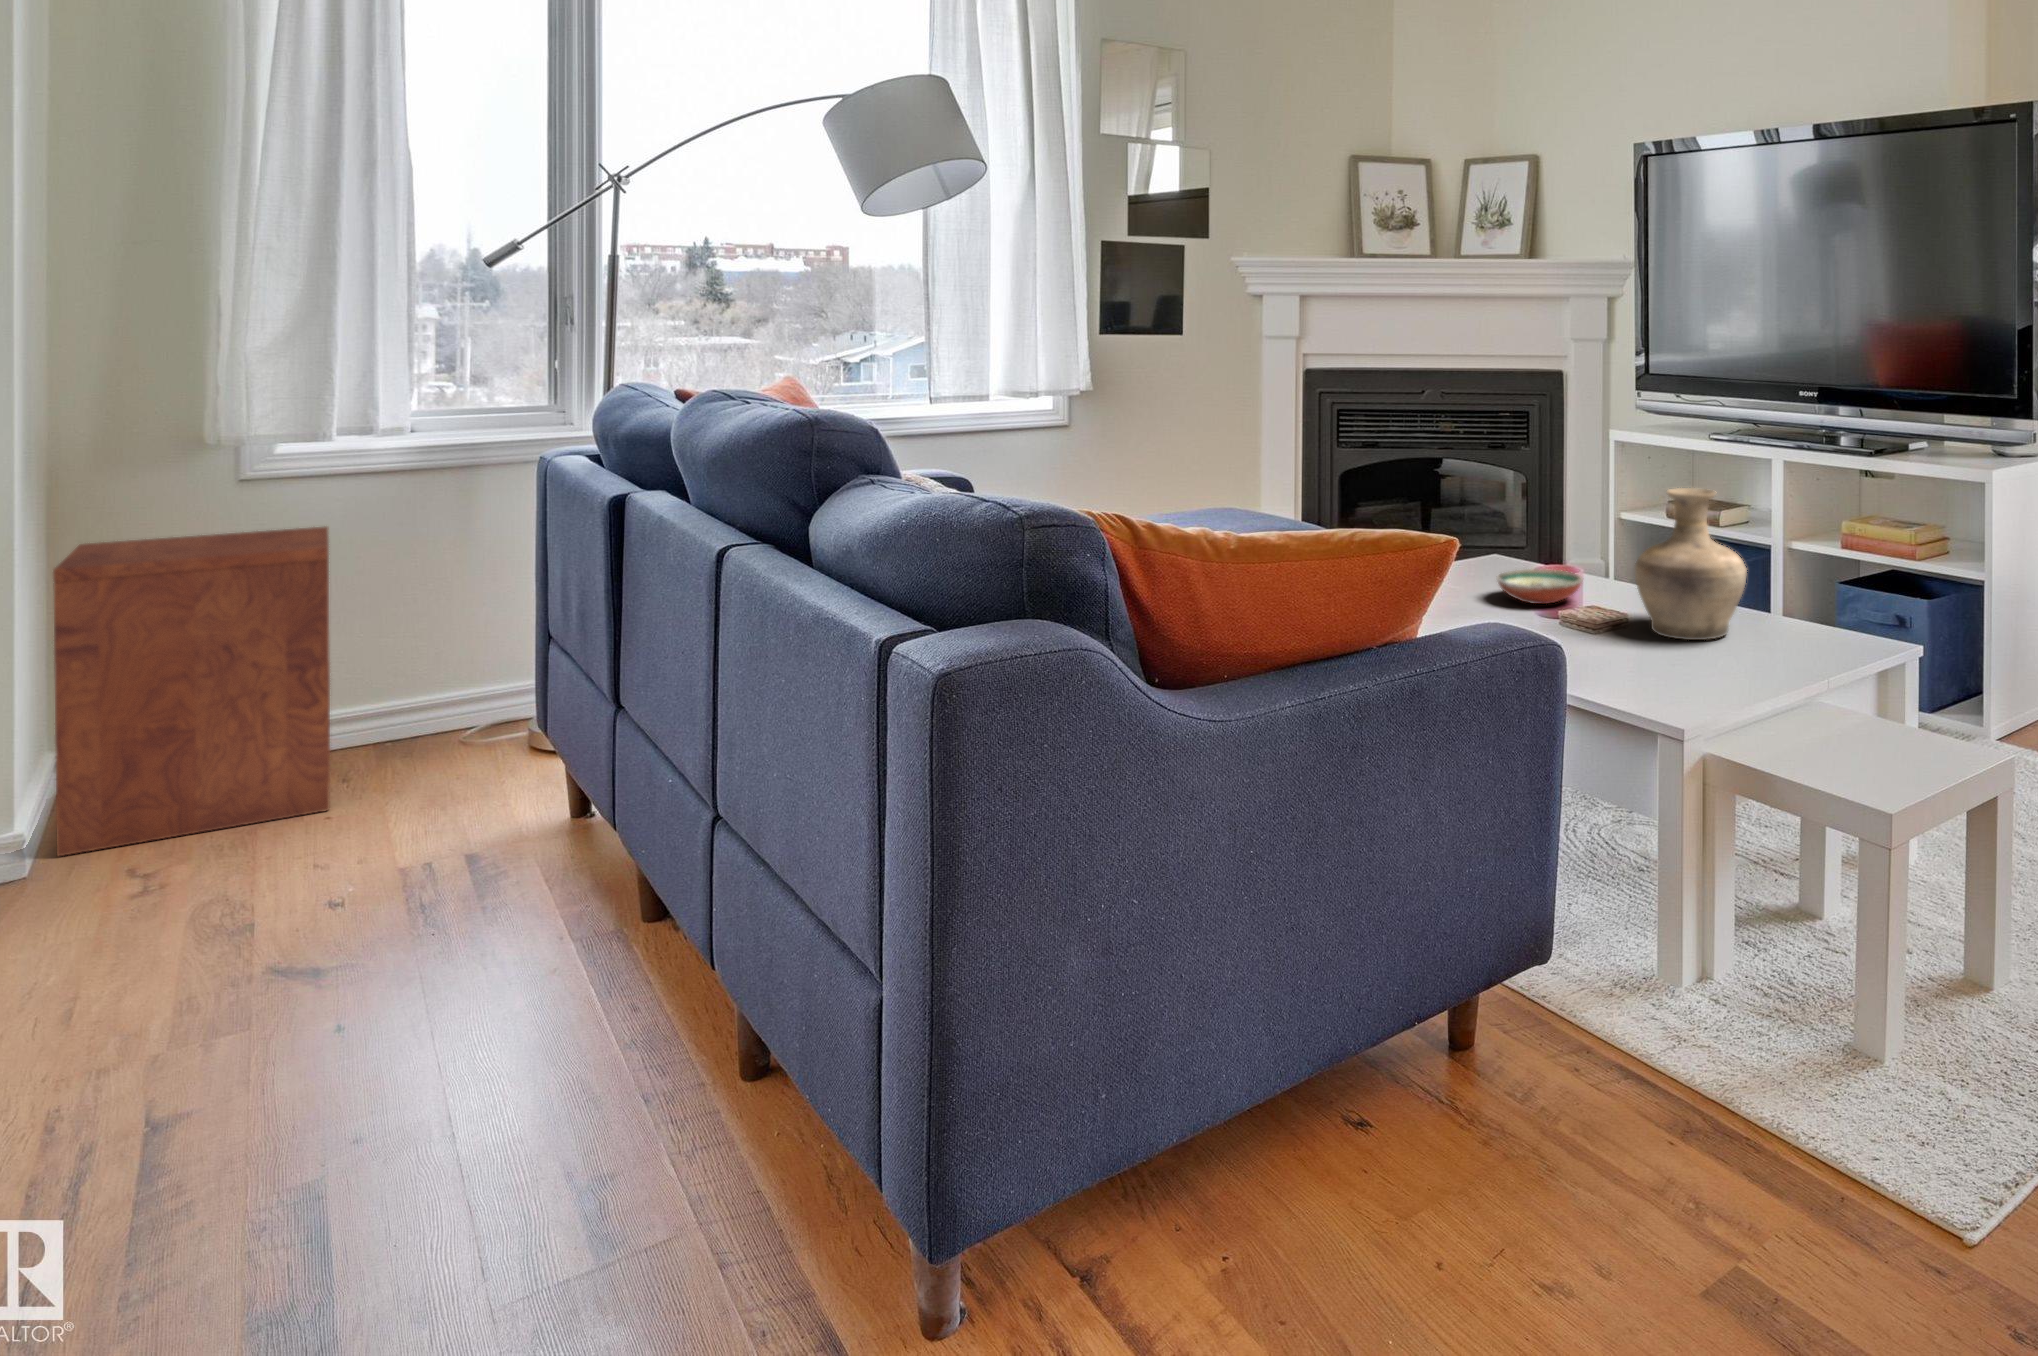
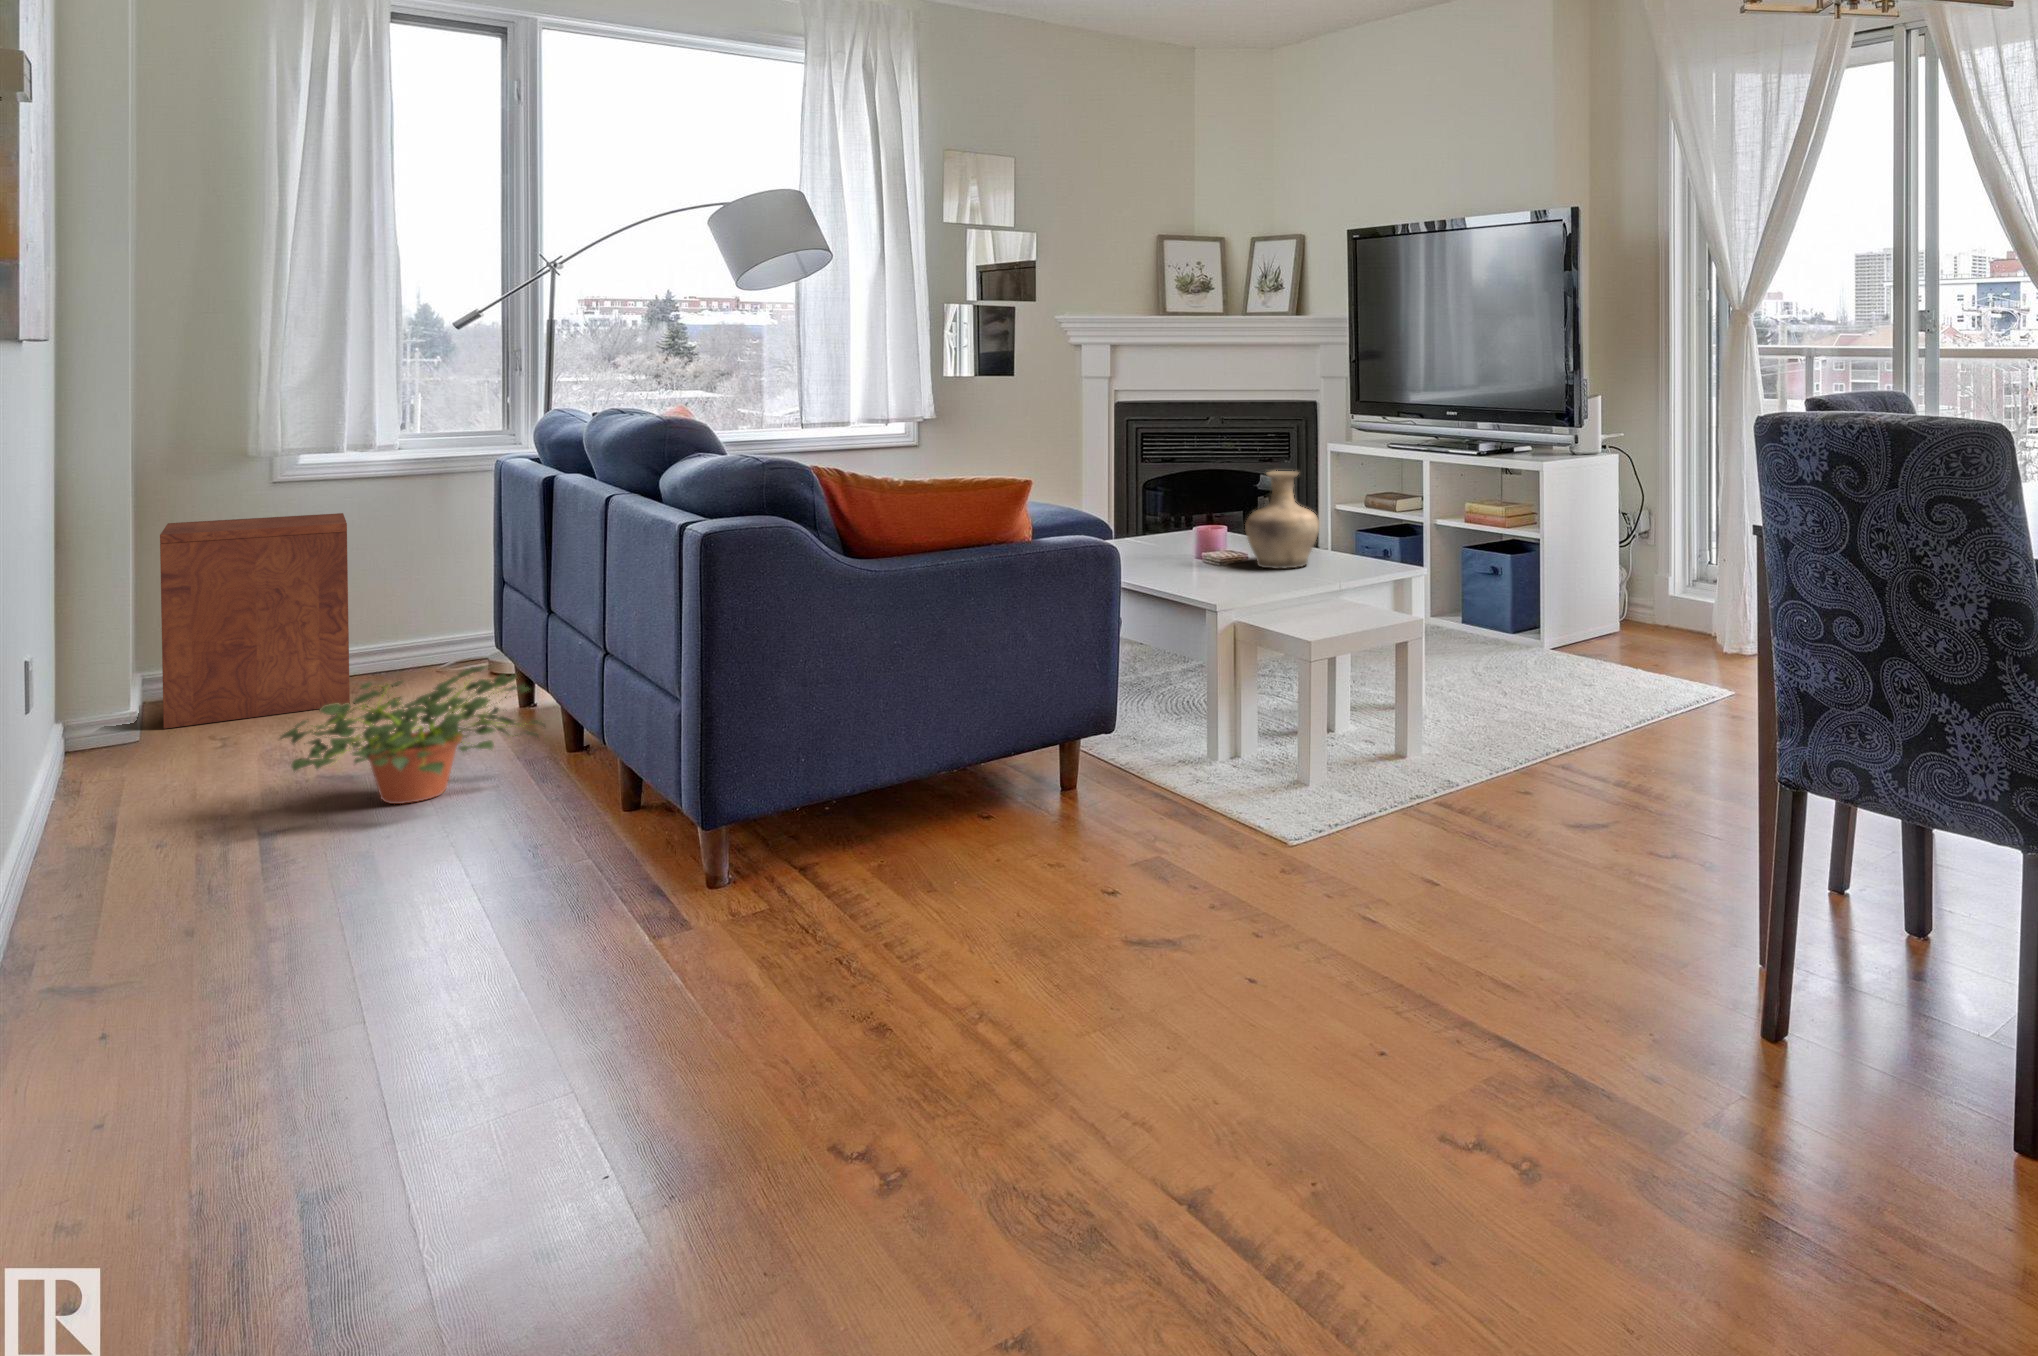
decorative bowl: present [1497,569,1583,604] -> none [1169,531,1230,552]
potted plant: none [179,802,611,1056] -> present [281,666,544,804]

